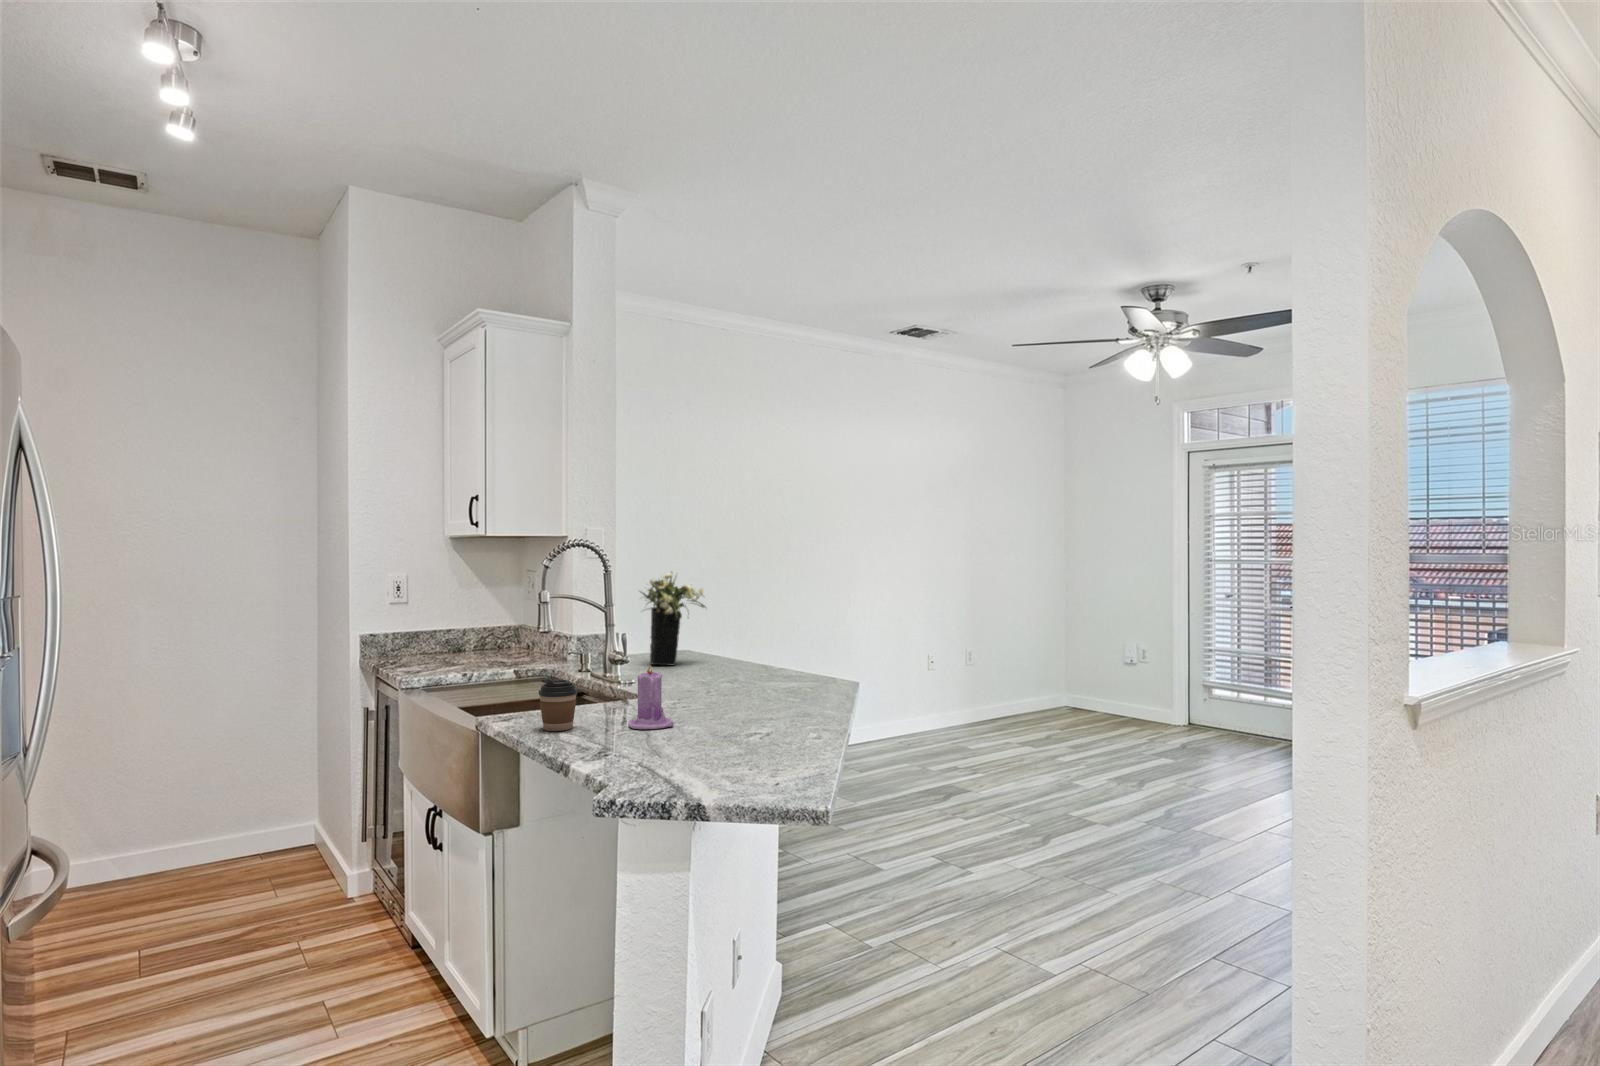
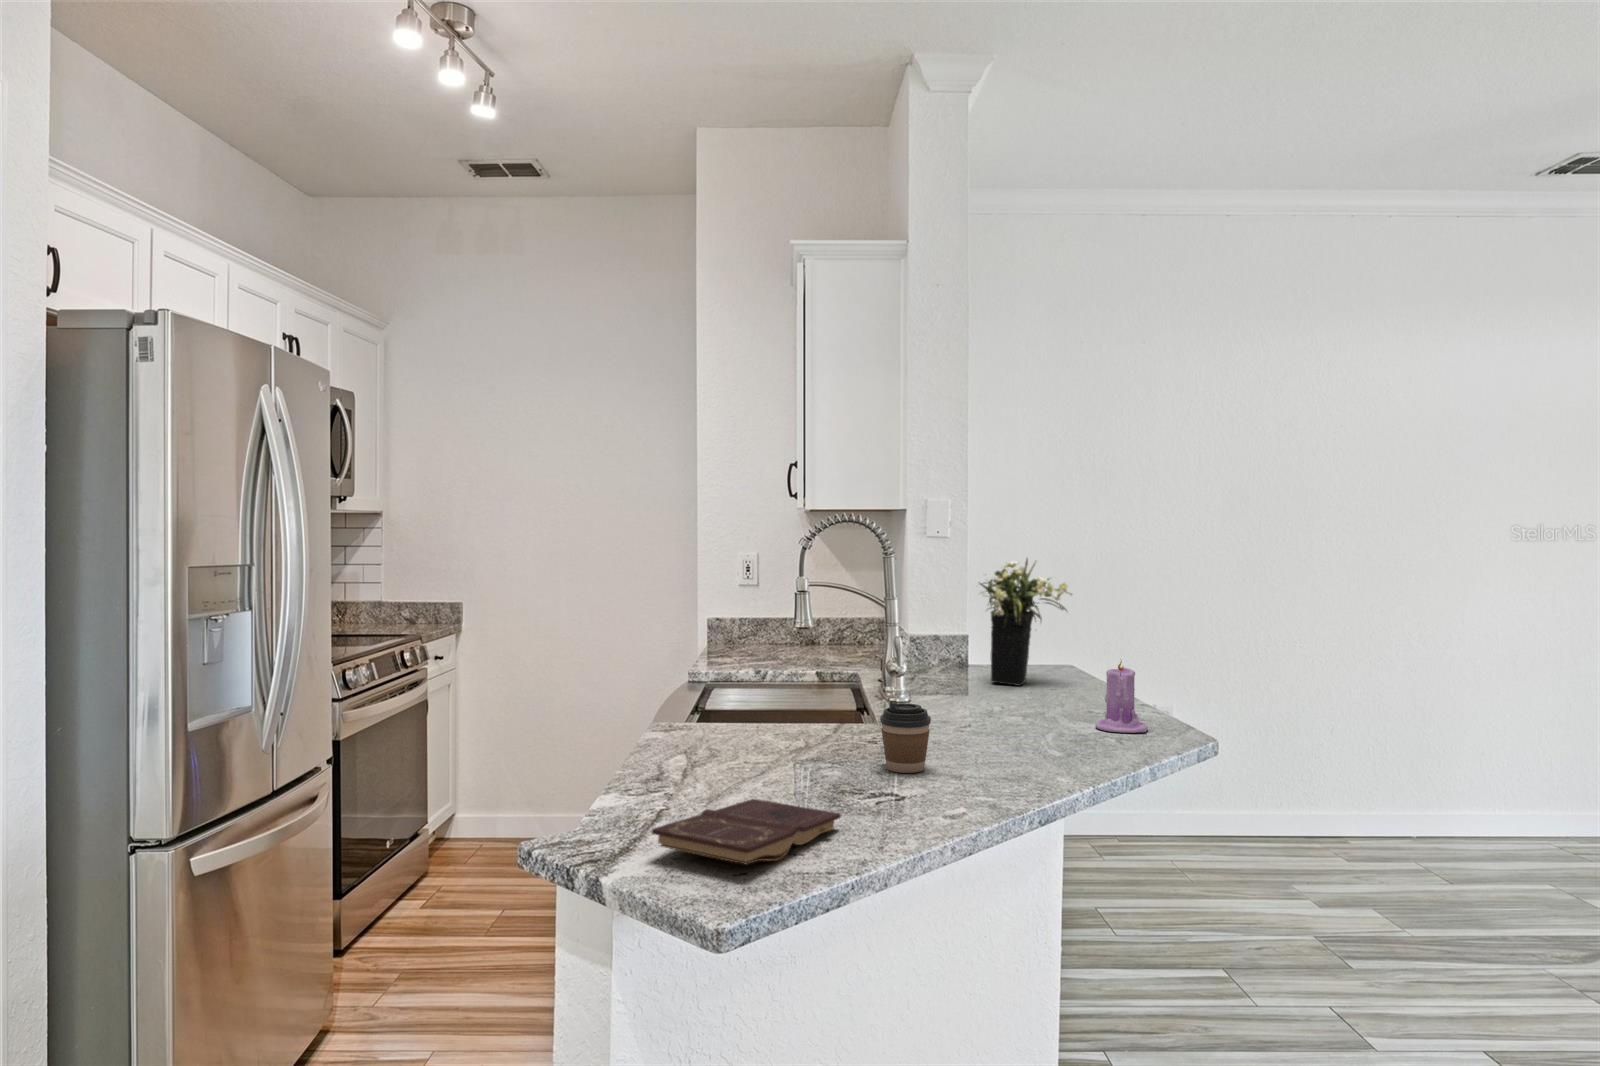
candle: present [628,667,674,729] -> present [1095,660,1148,733]
coffee cup: present [538,679,578,731] -> present [880,700,931,773]
book: none [685,735,765,765] -> present [652,799,841,864]

